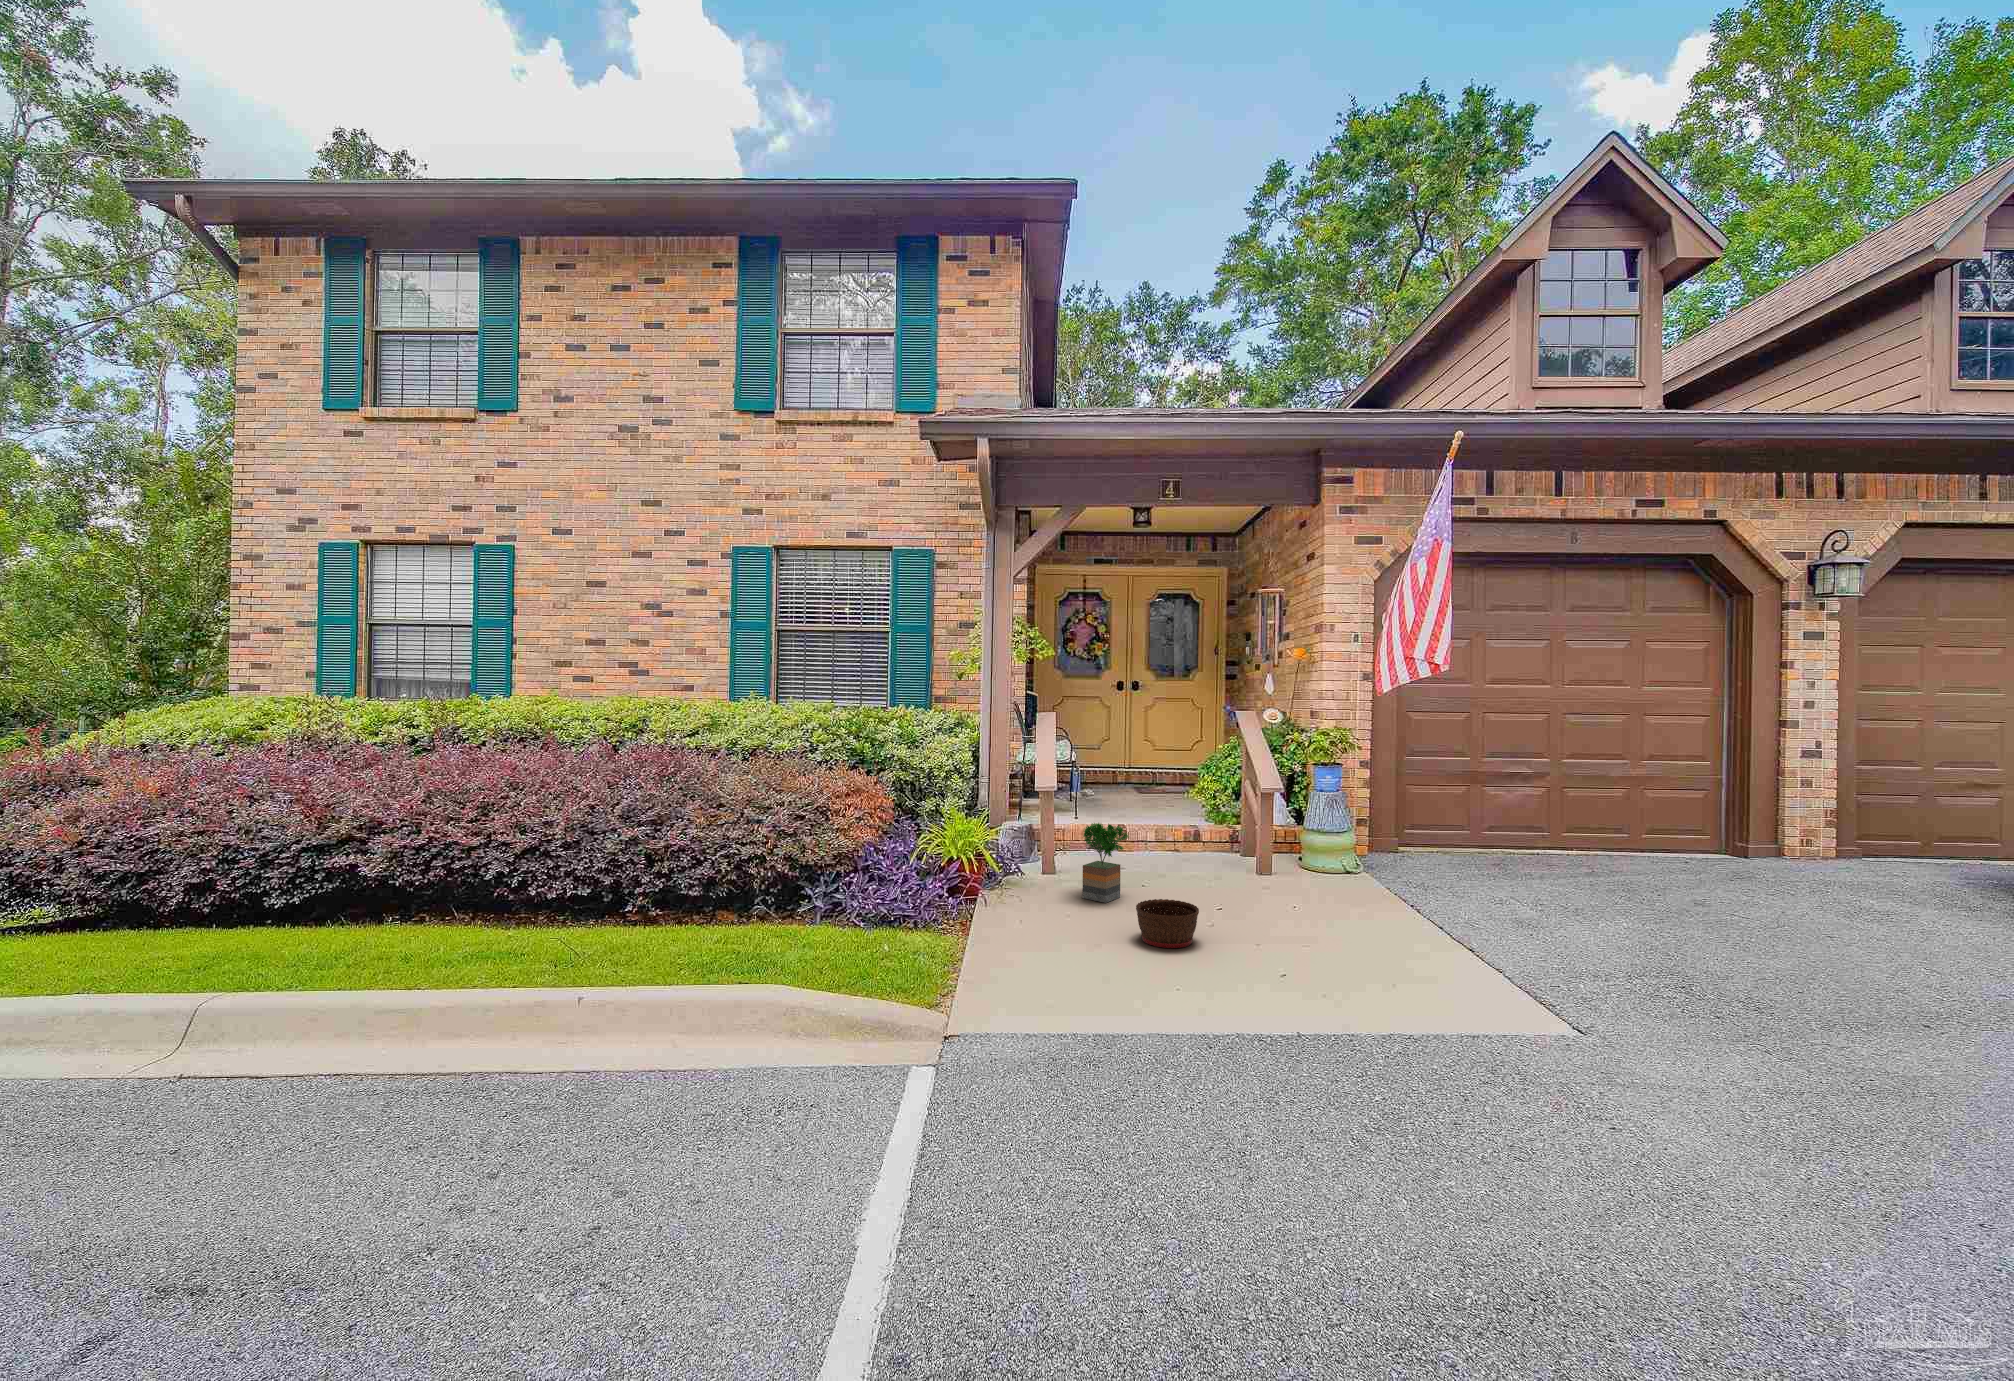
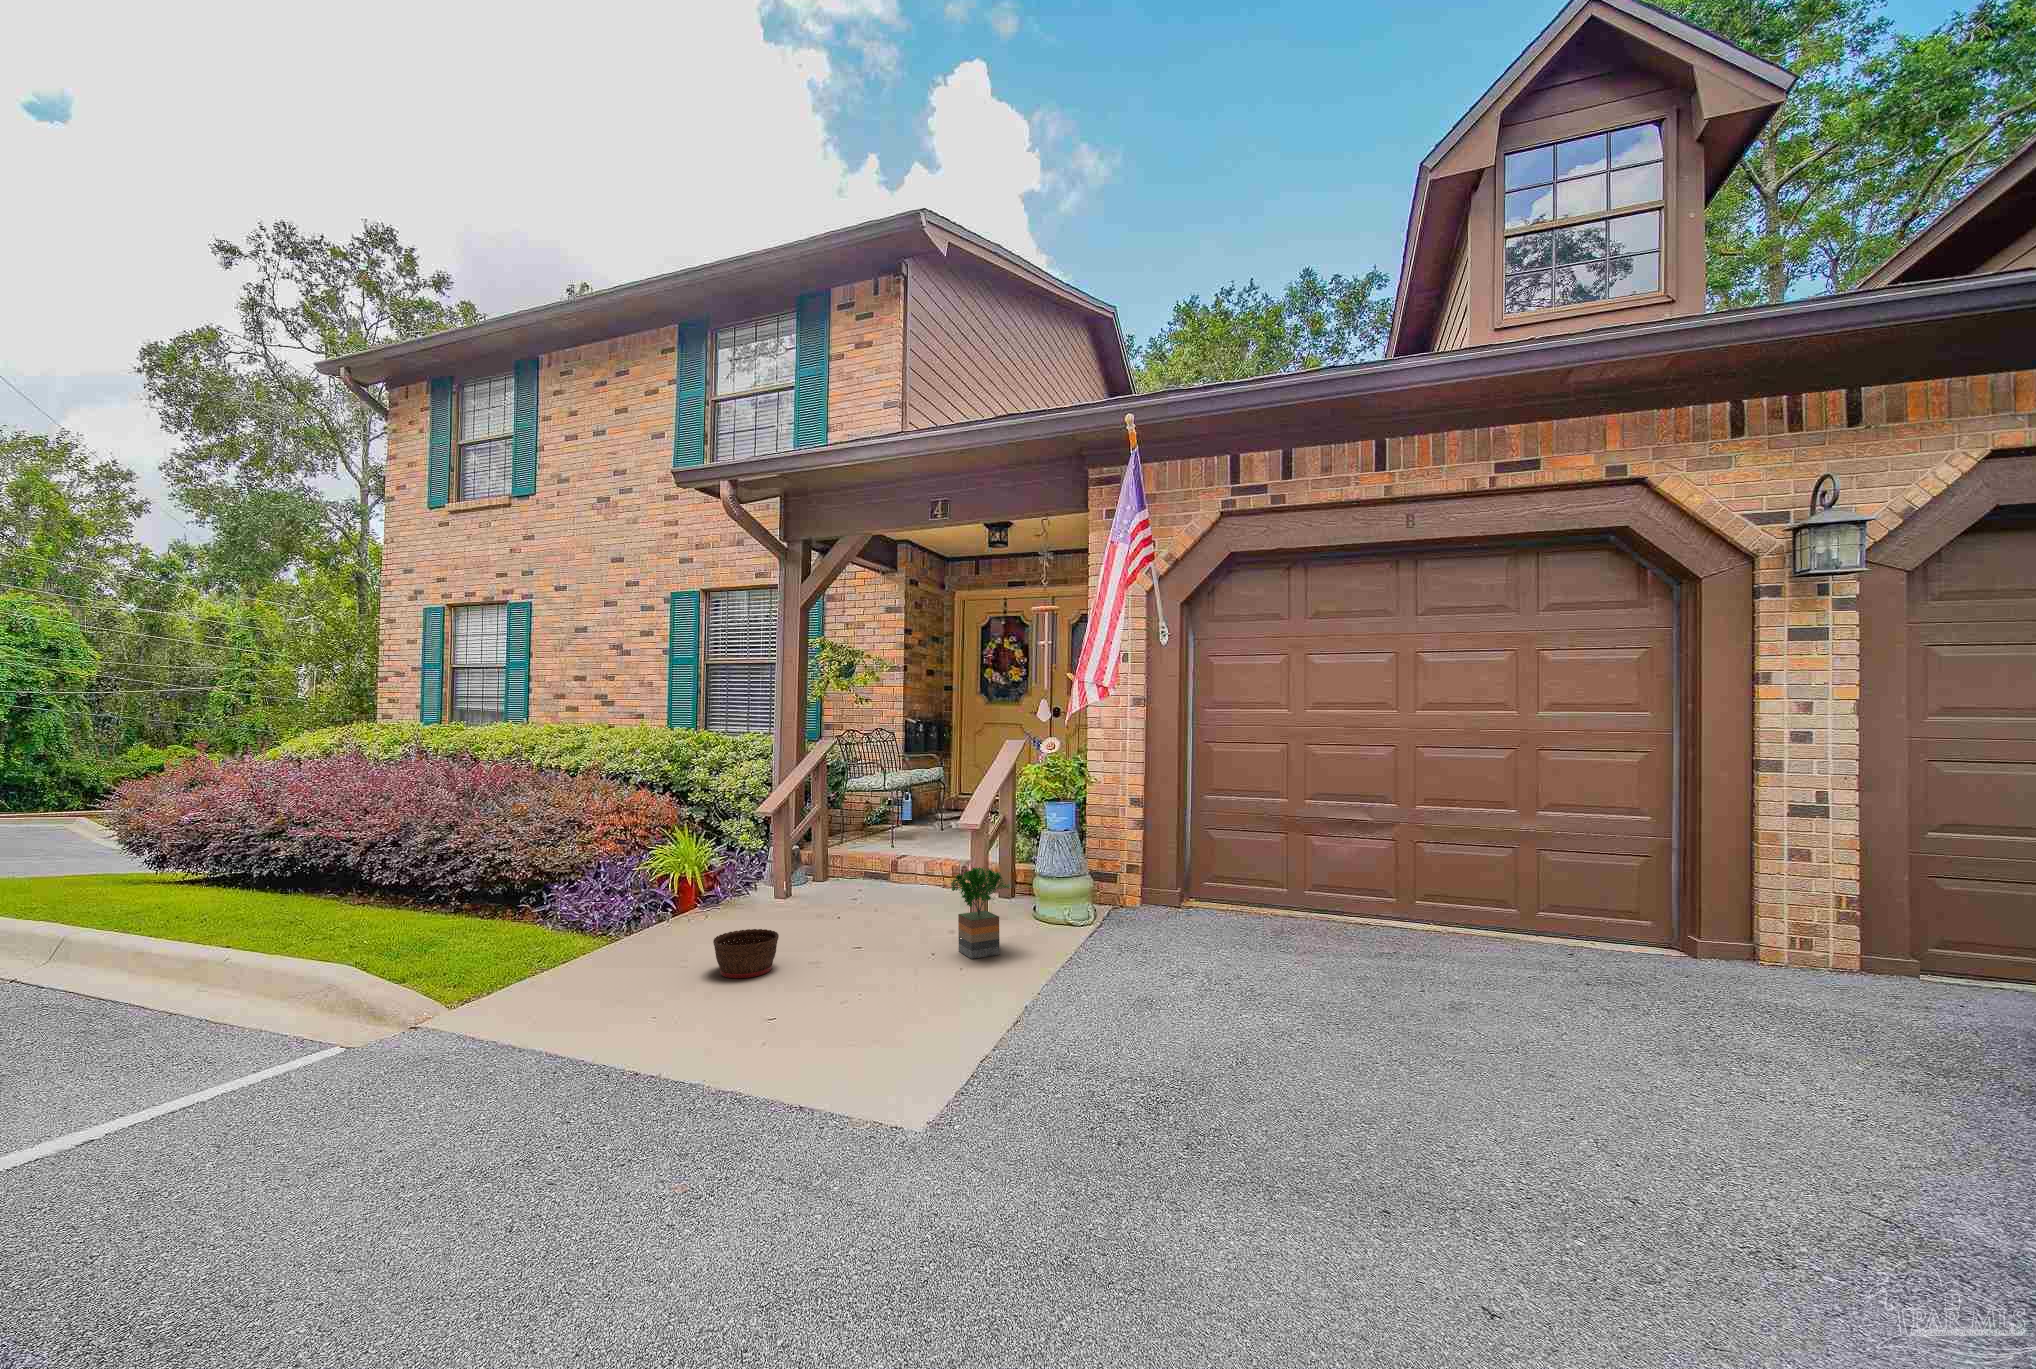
potted tree: present [1082,823,1128,903] -> present [951,867,1010,959]

